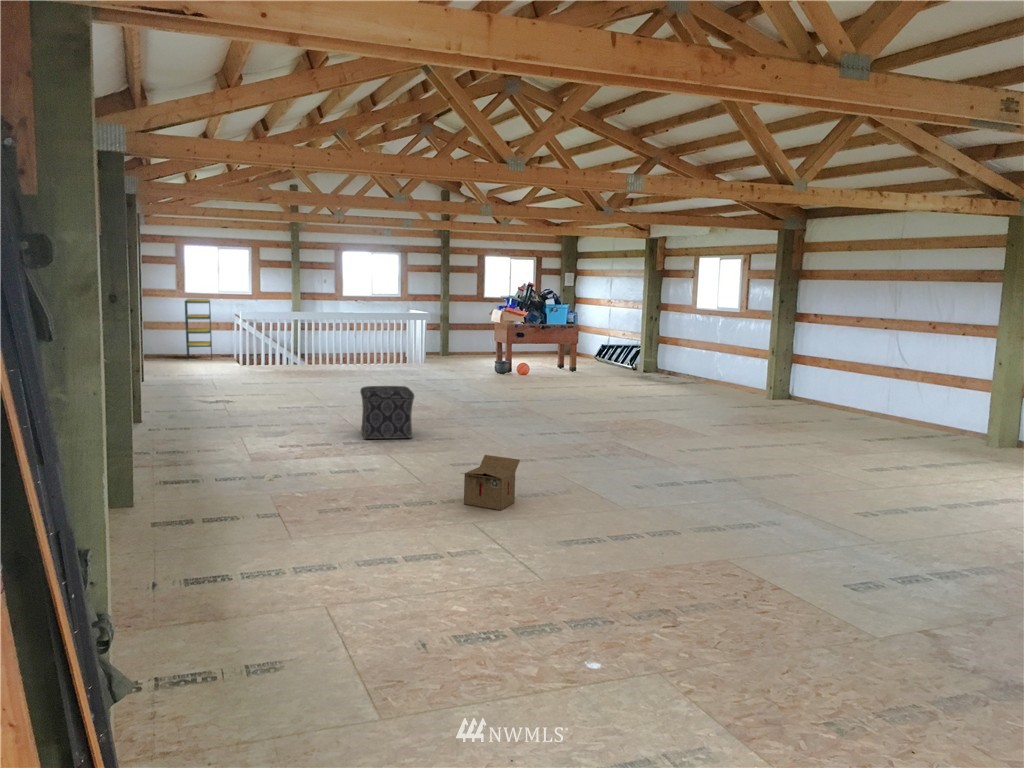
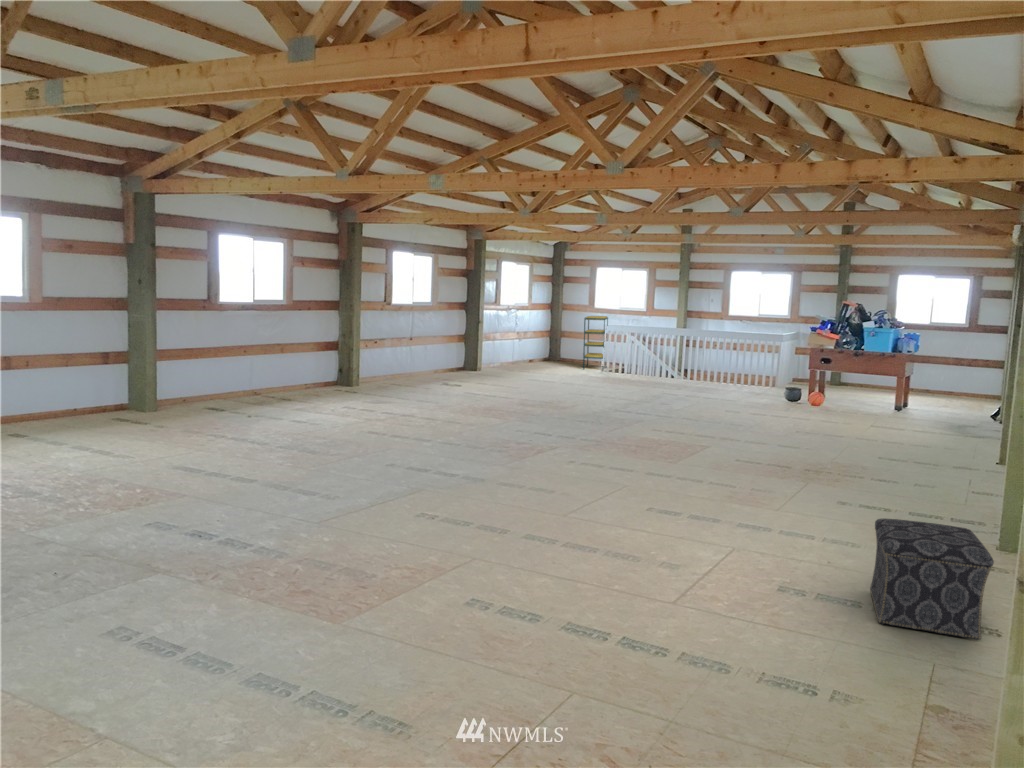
ottoman: present [360,386,414,439] -> present [870,518,994,640]
cardboard box: present [462,455,520,510] -> none [675,491,748,549]

